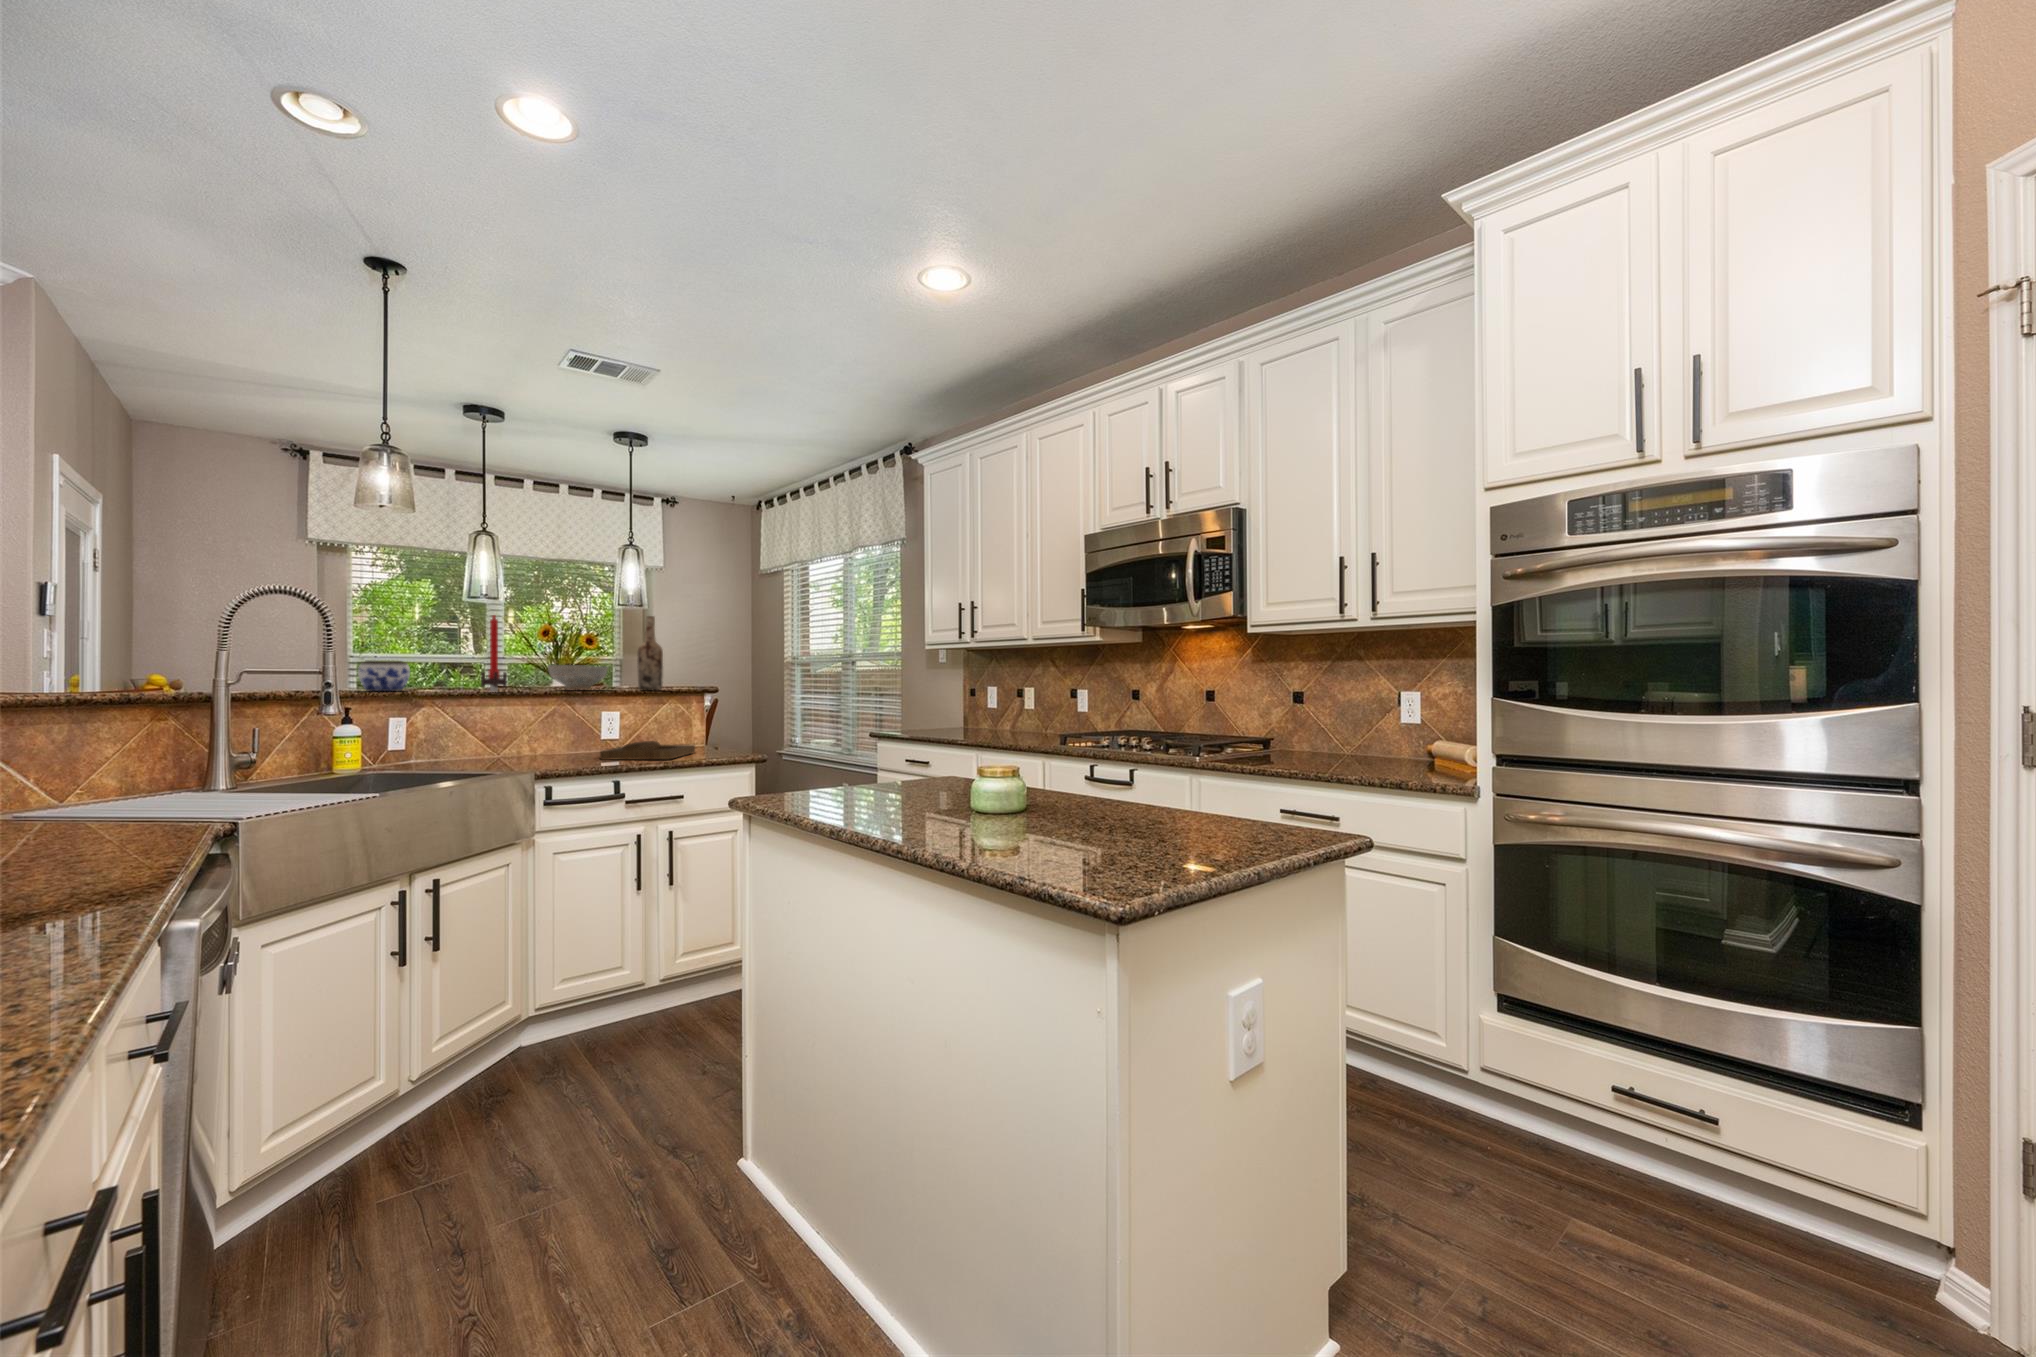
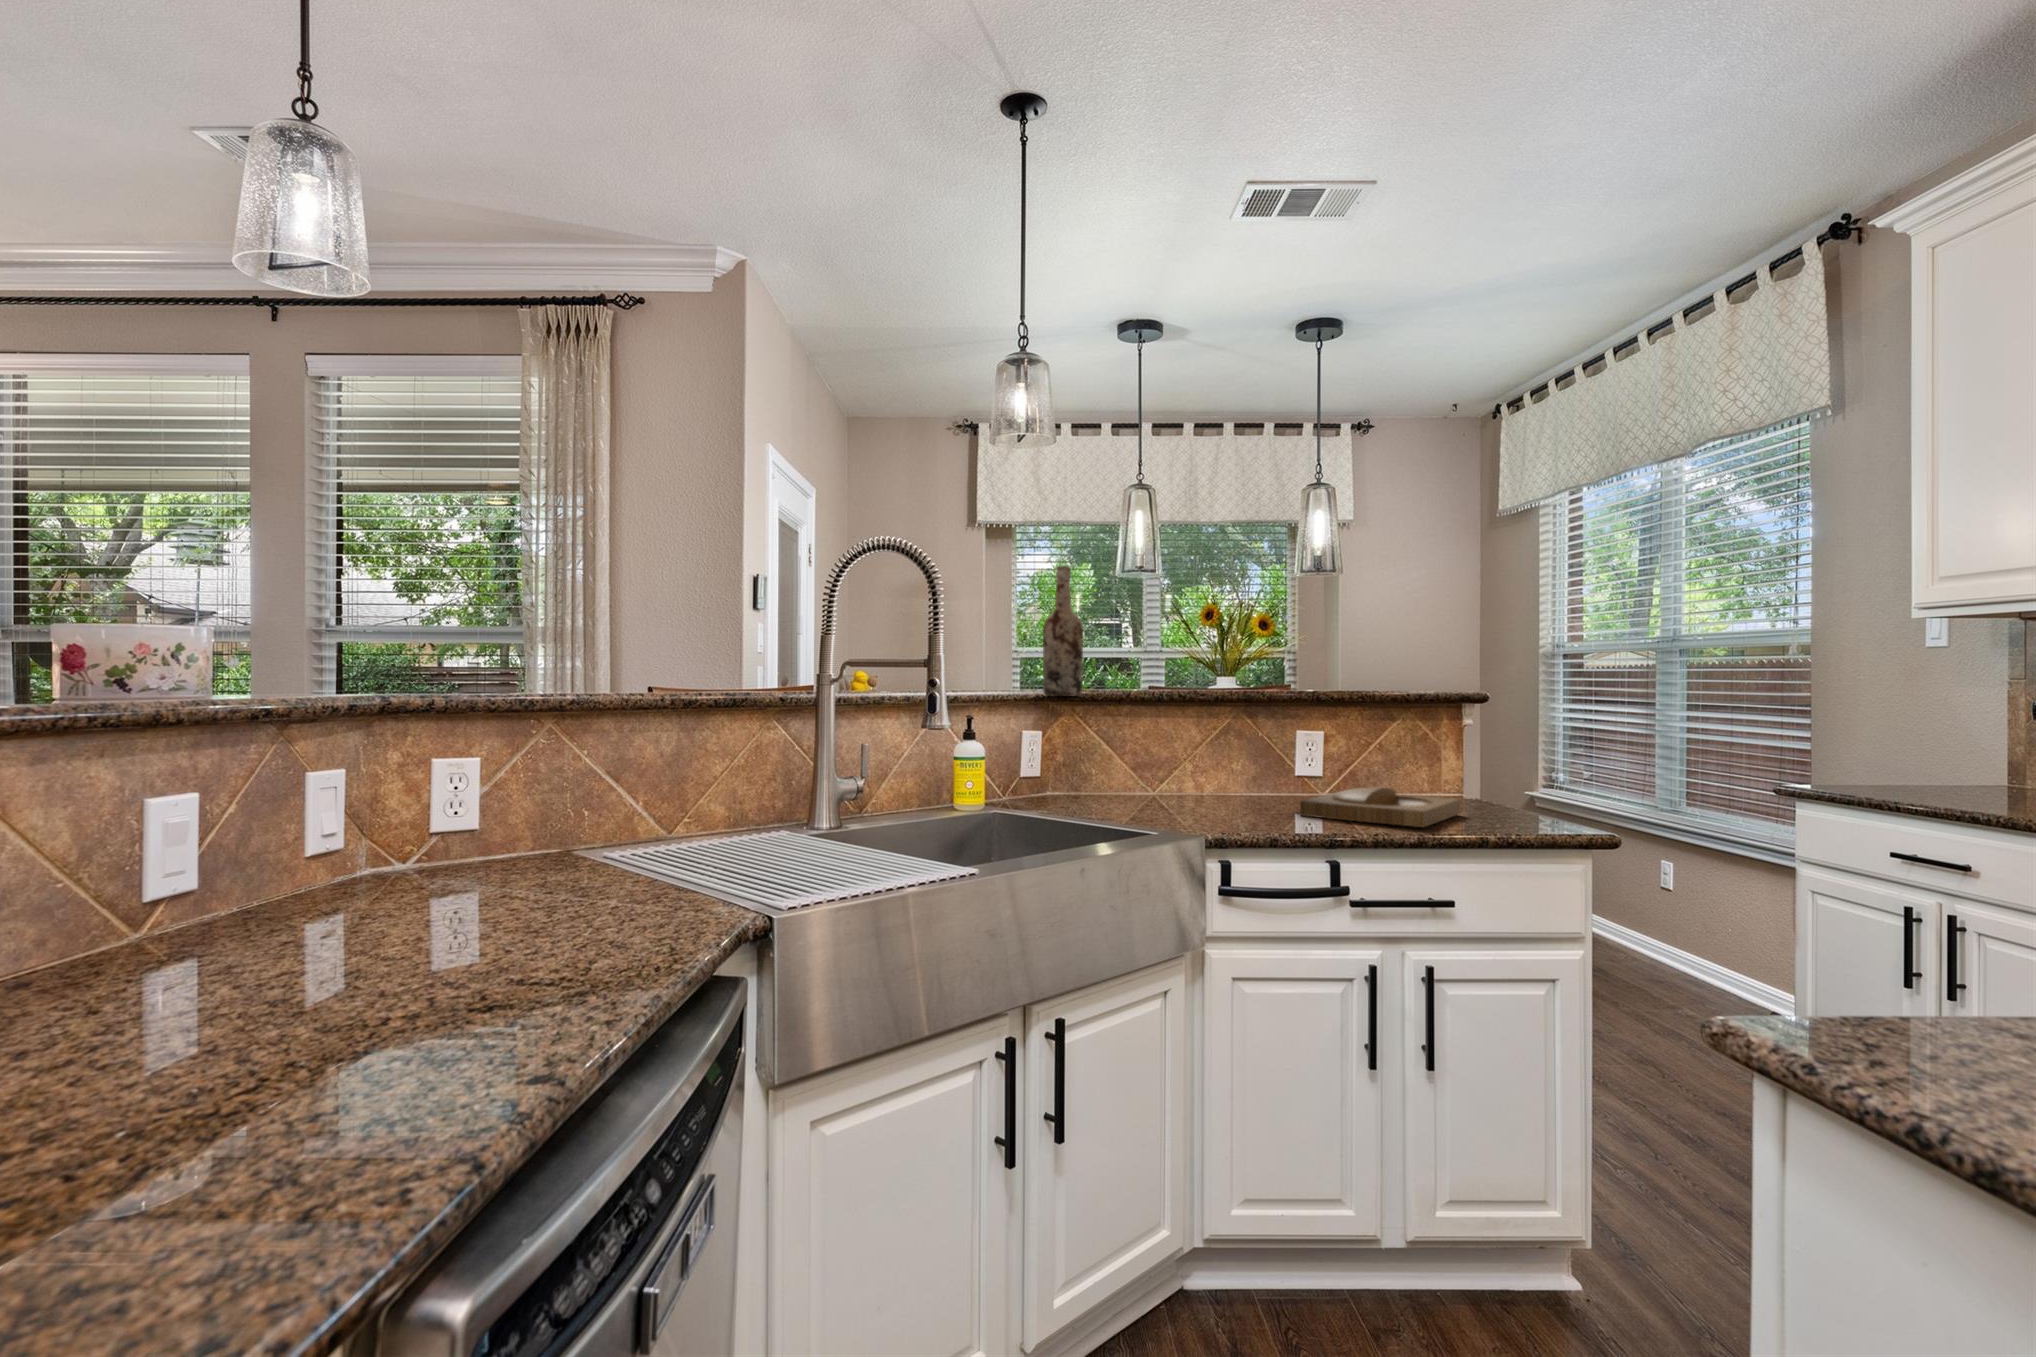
candle: present [481,615,507,692] -> none [1130,578,1164,696]
wine bottle: present [638,616,663,690] -> present [1043,566,1083,696]
jar: present [358,660,410,691] -> none [993,651,1049,692]
decorative bowl: present [548,665,608,689] -> none [1217,654,1306,694]

